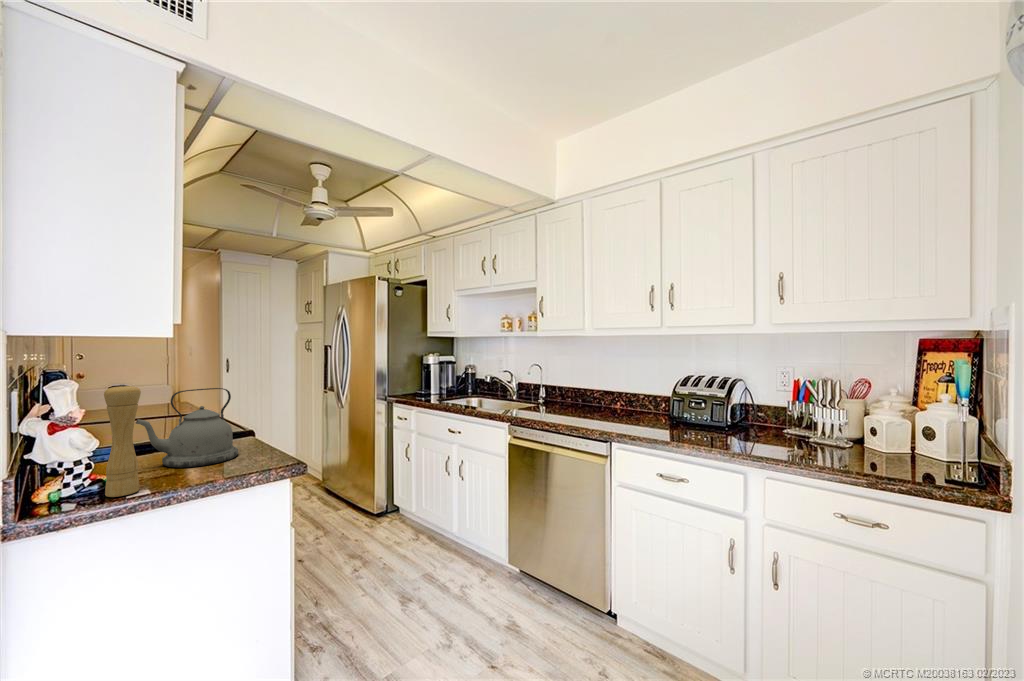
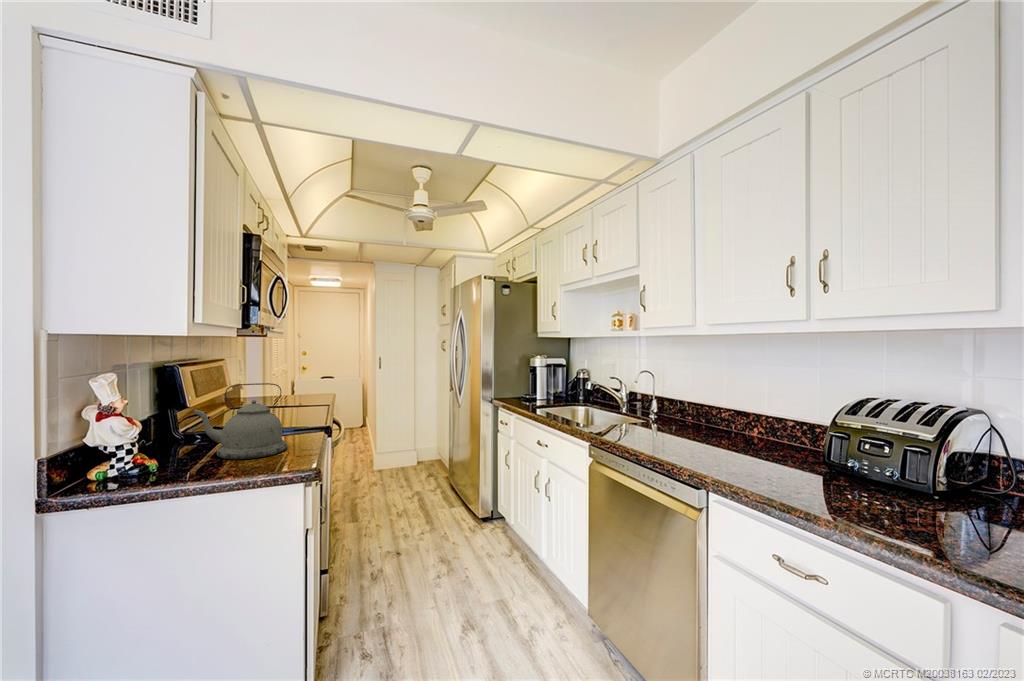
pepper mill: present [104,385,141,497] -> none [131,377,166,484]

